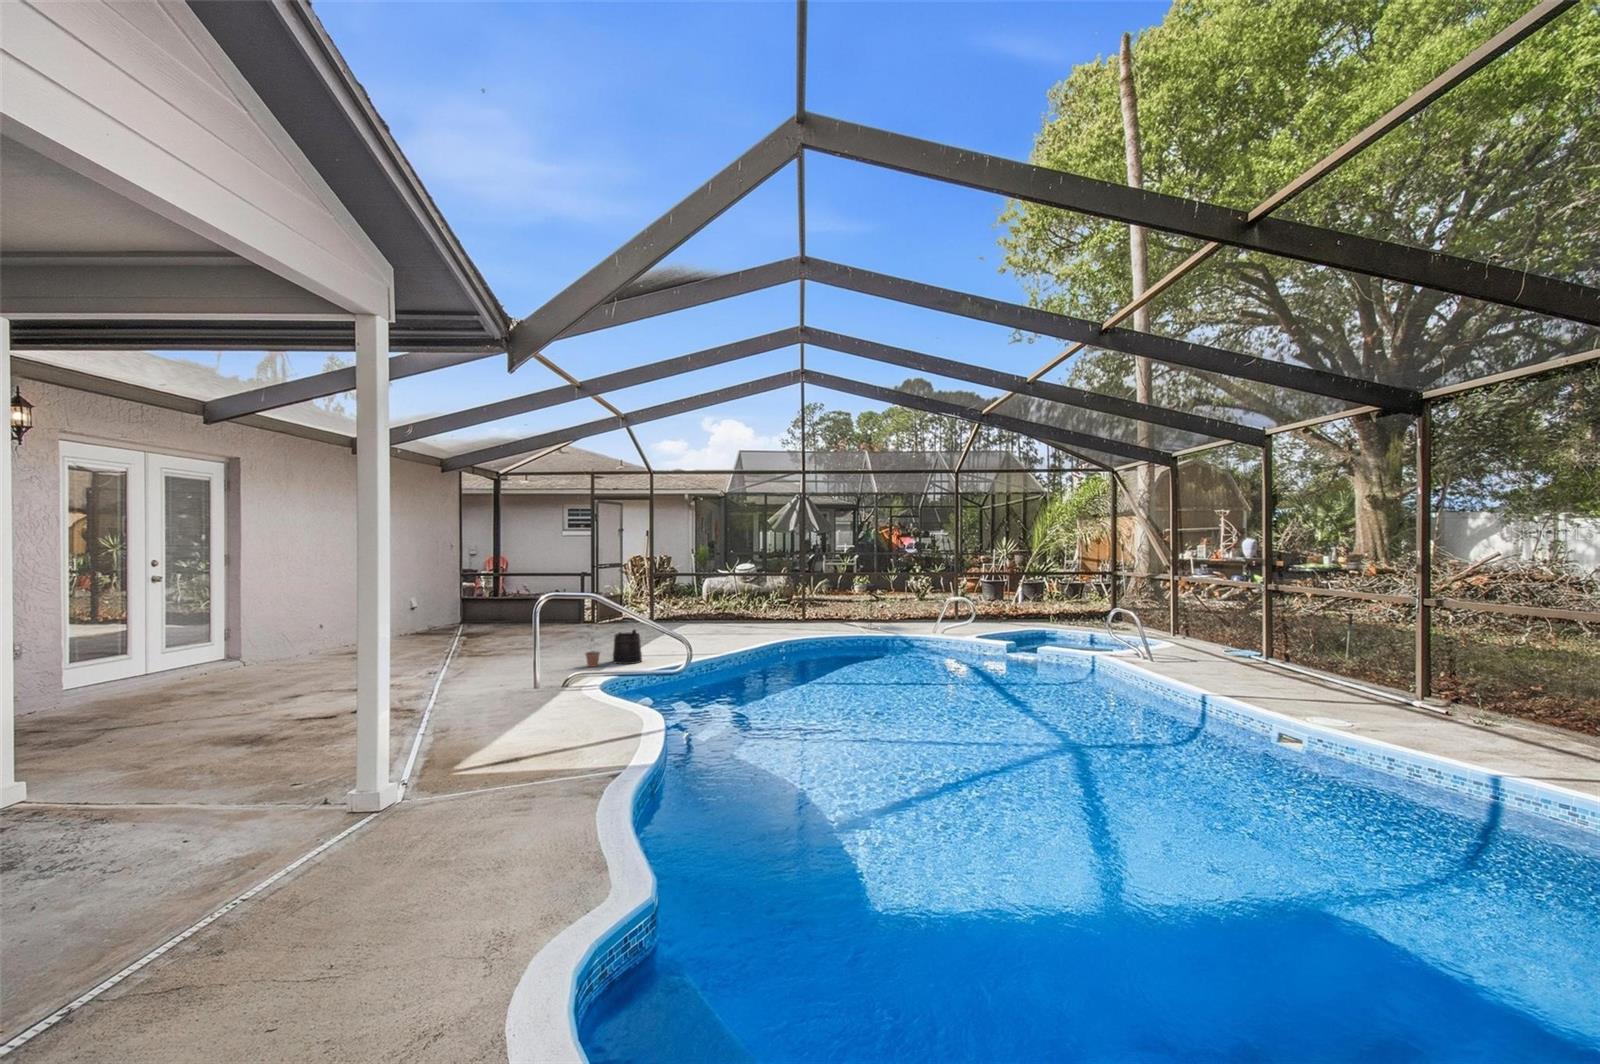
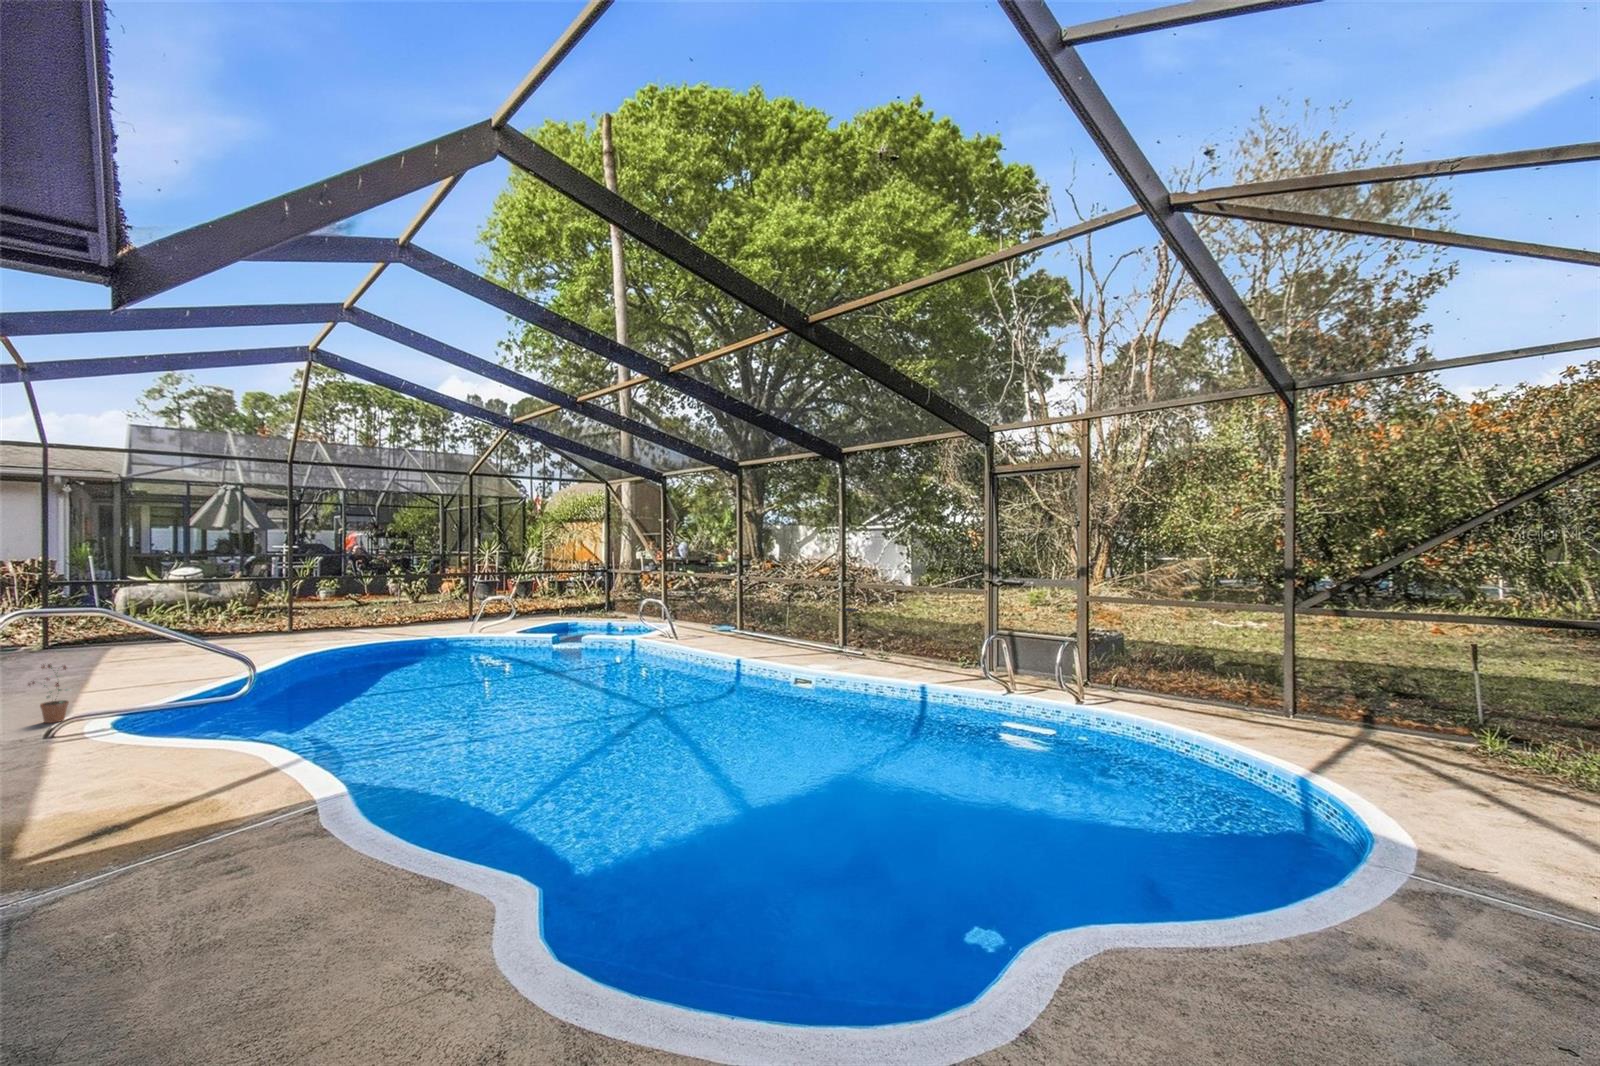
side table: present [863,584,880,626] -> present [837,608,857,653]
bucket: present [613,630,642,664] -> none [81,664,136,713]

